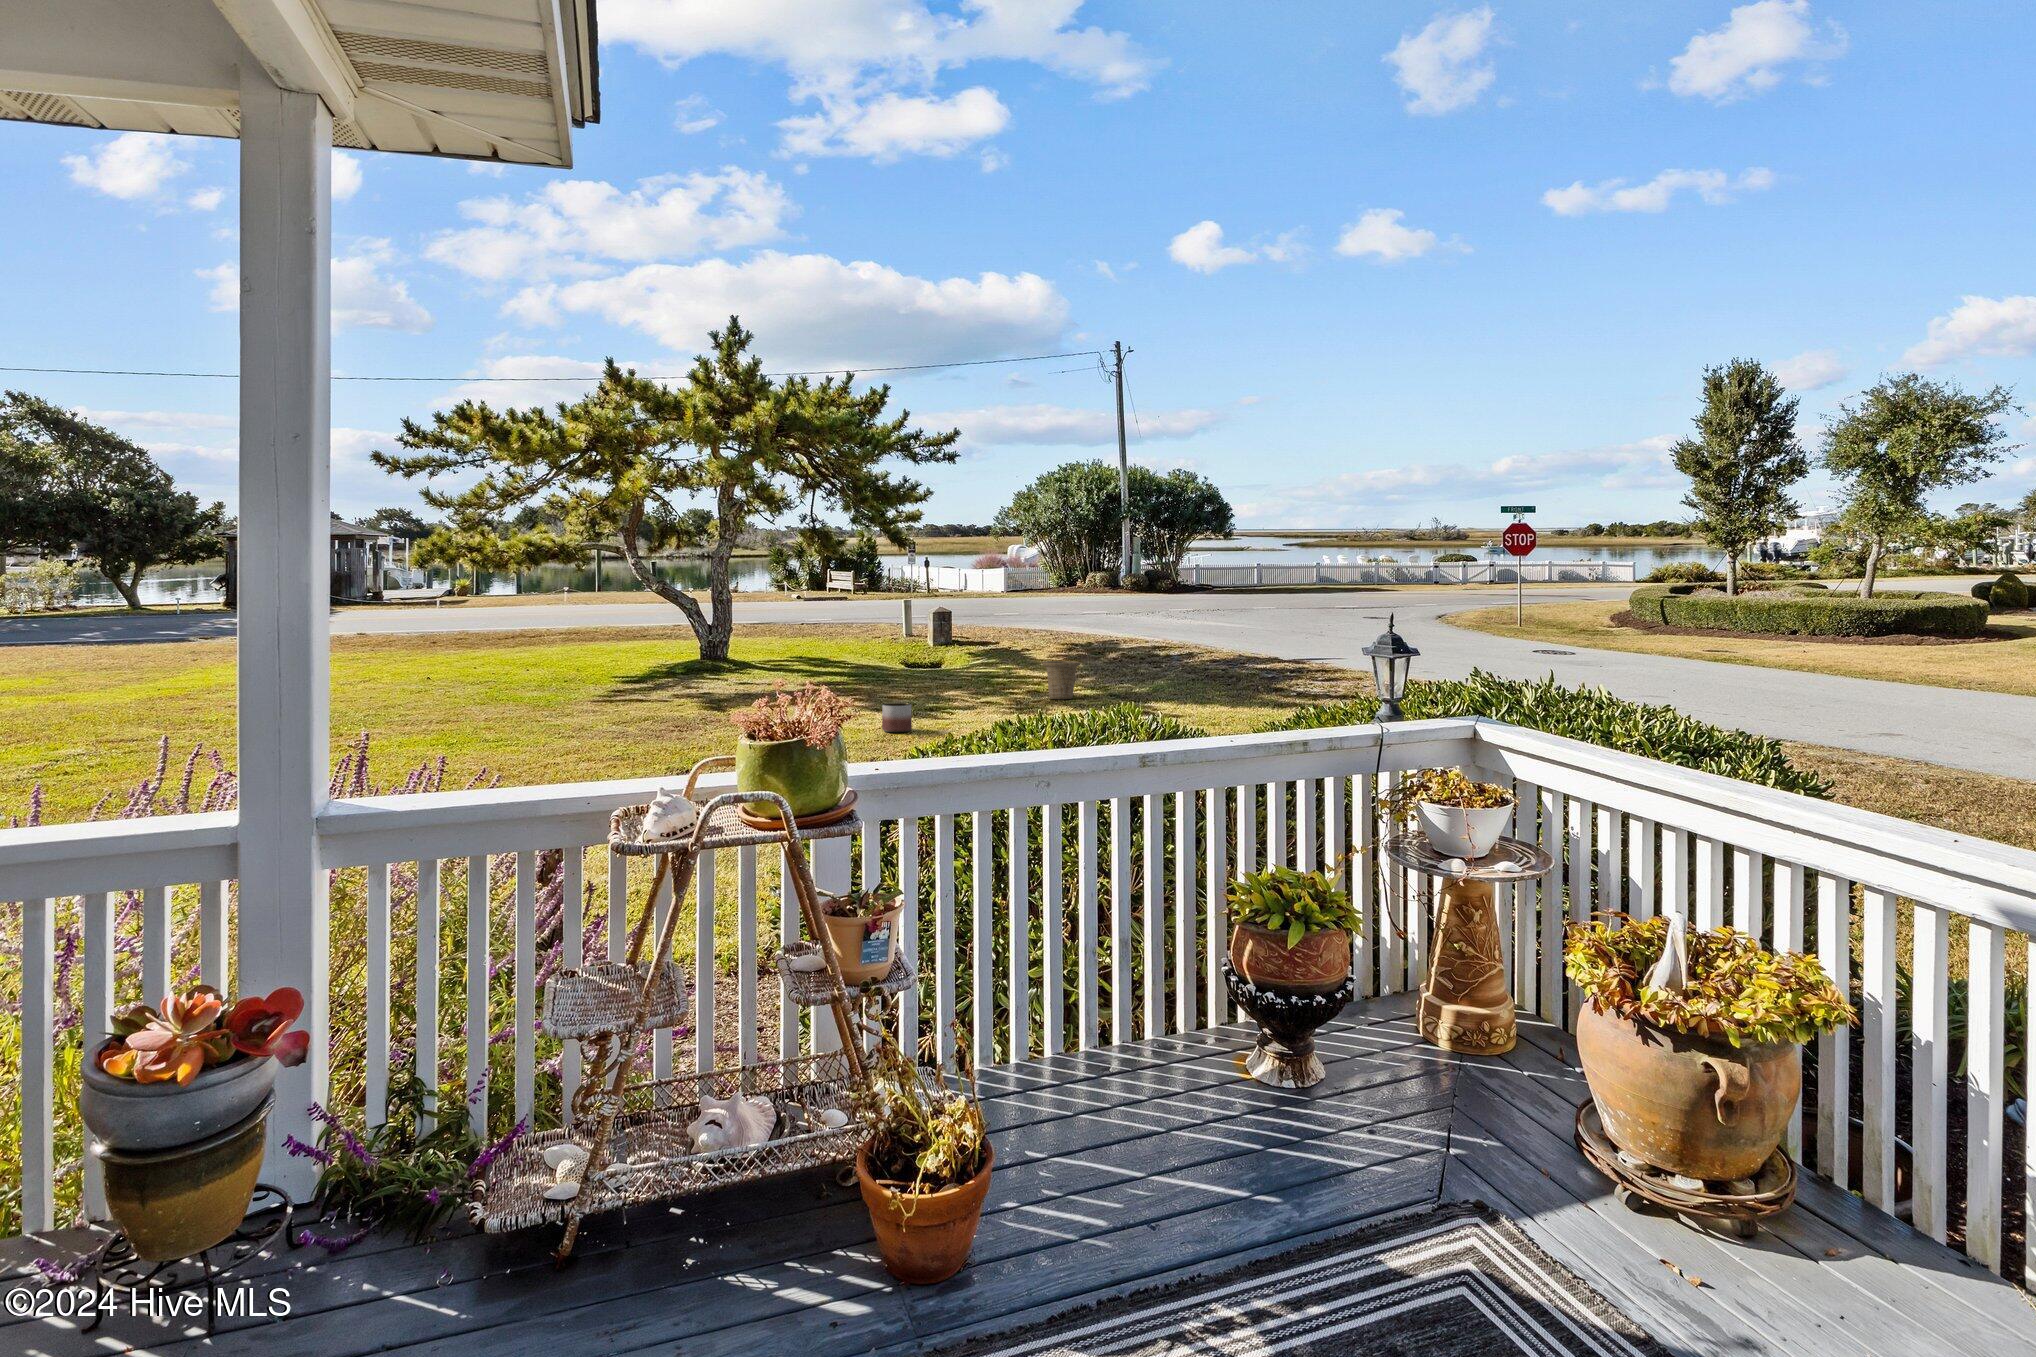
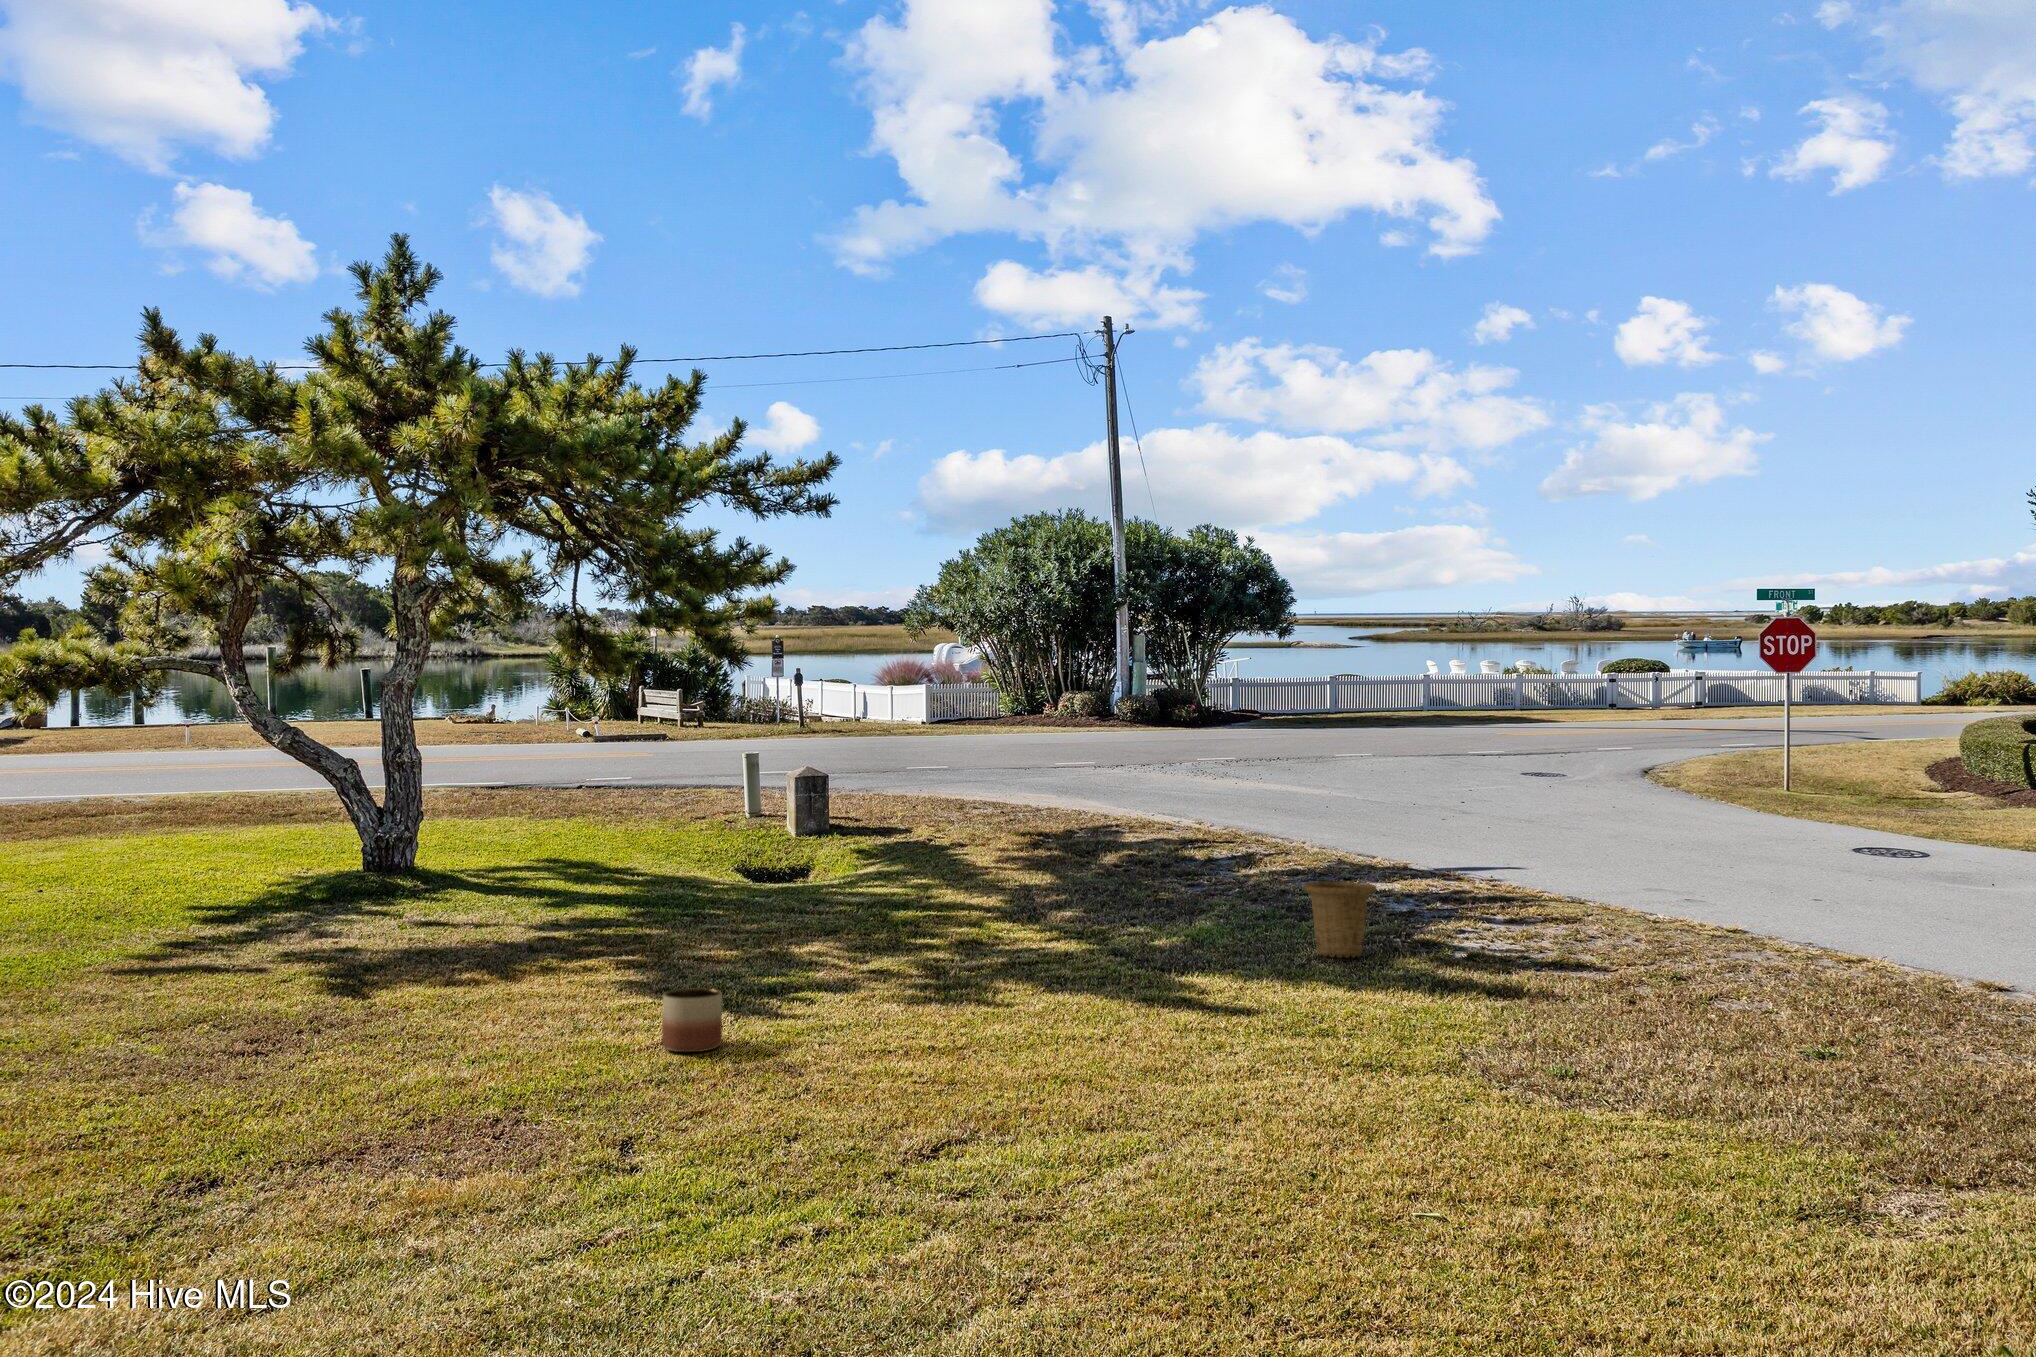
basket: present [1042,661,1081,699] -> present [1302,881,1377,958]

